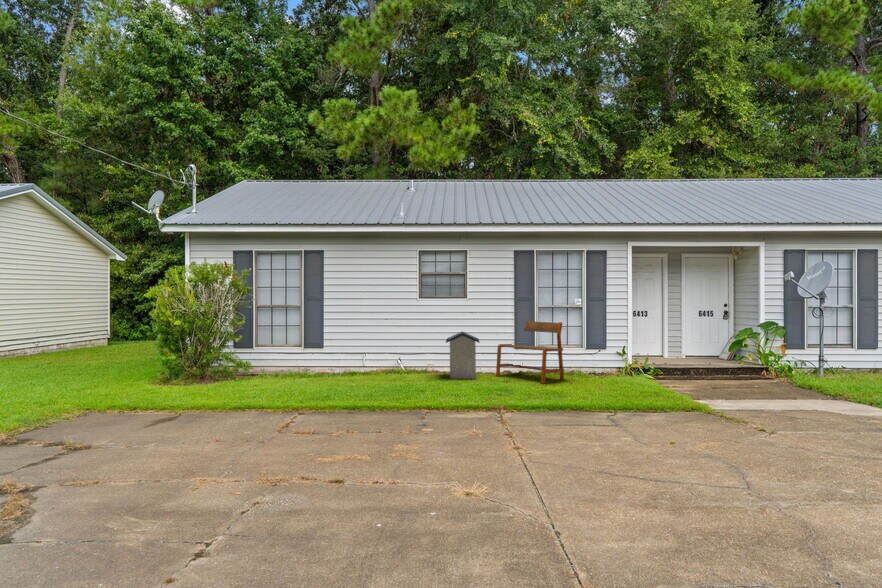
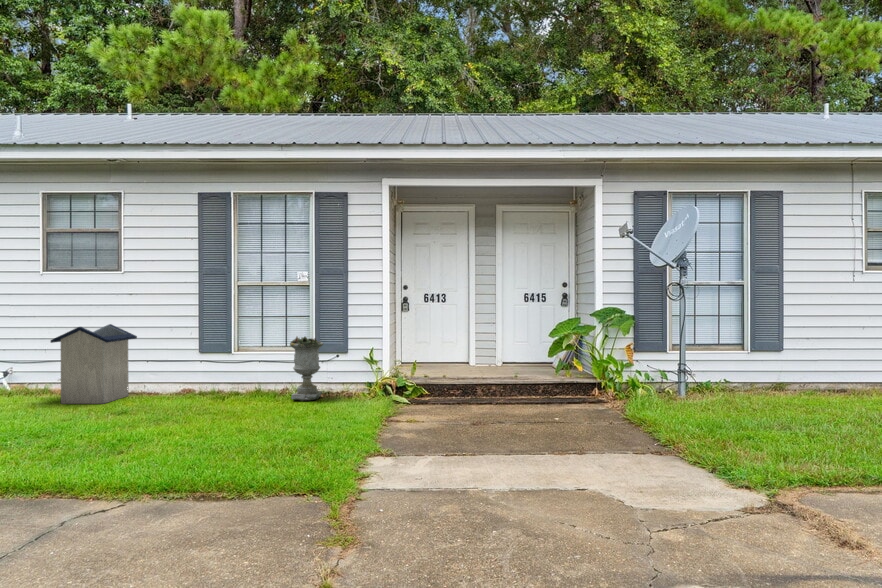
bench: present [496,321,565,384] -> none [155,306,250,414]
planter: none [580,339,602,378] -> present [290,337,323,401]

